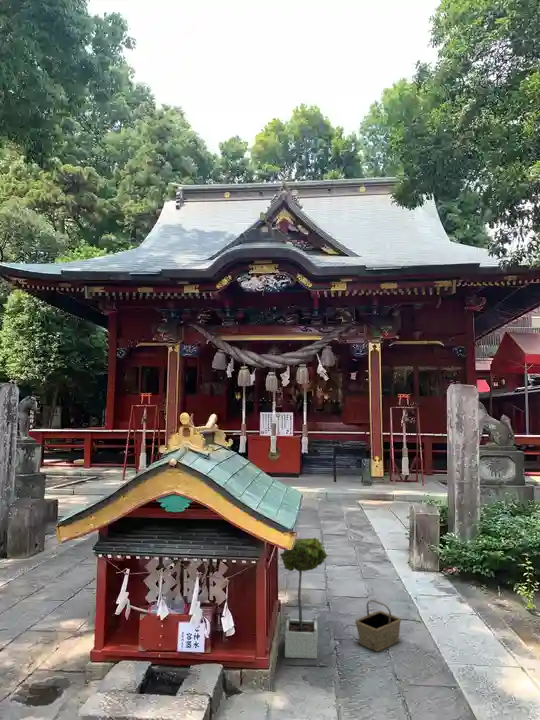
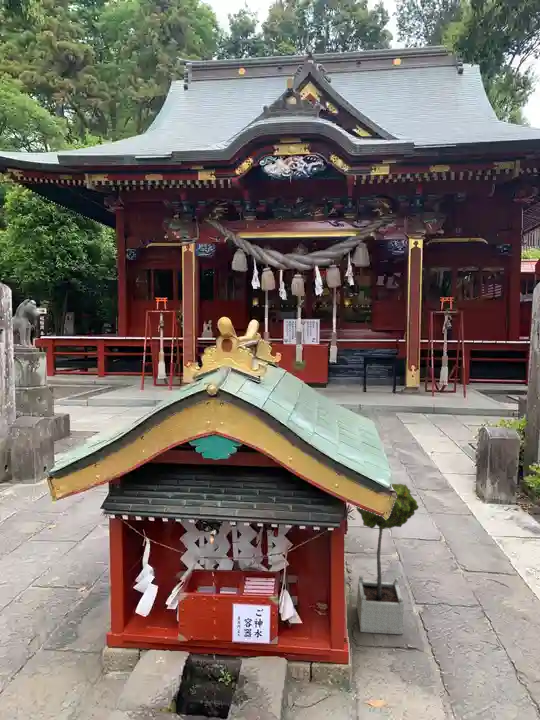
basket: present [355,600,401,651] -> none [447,557,506,623]

